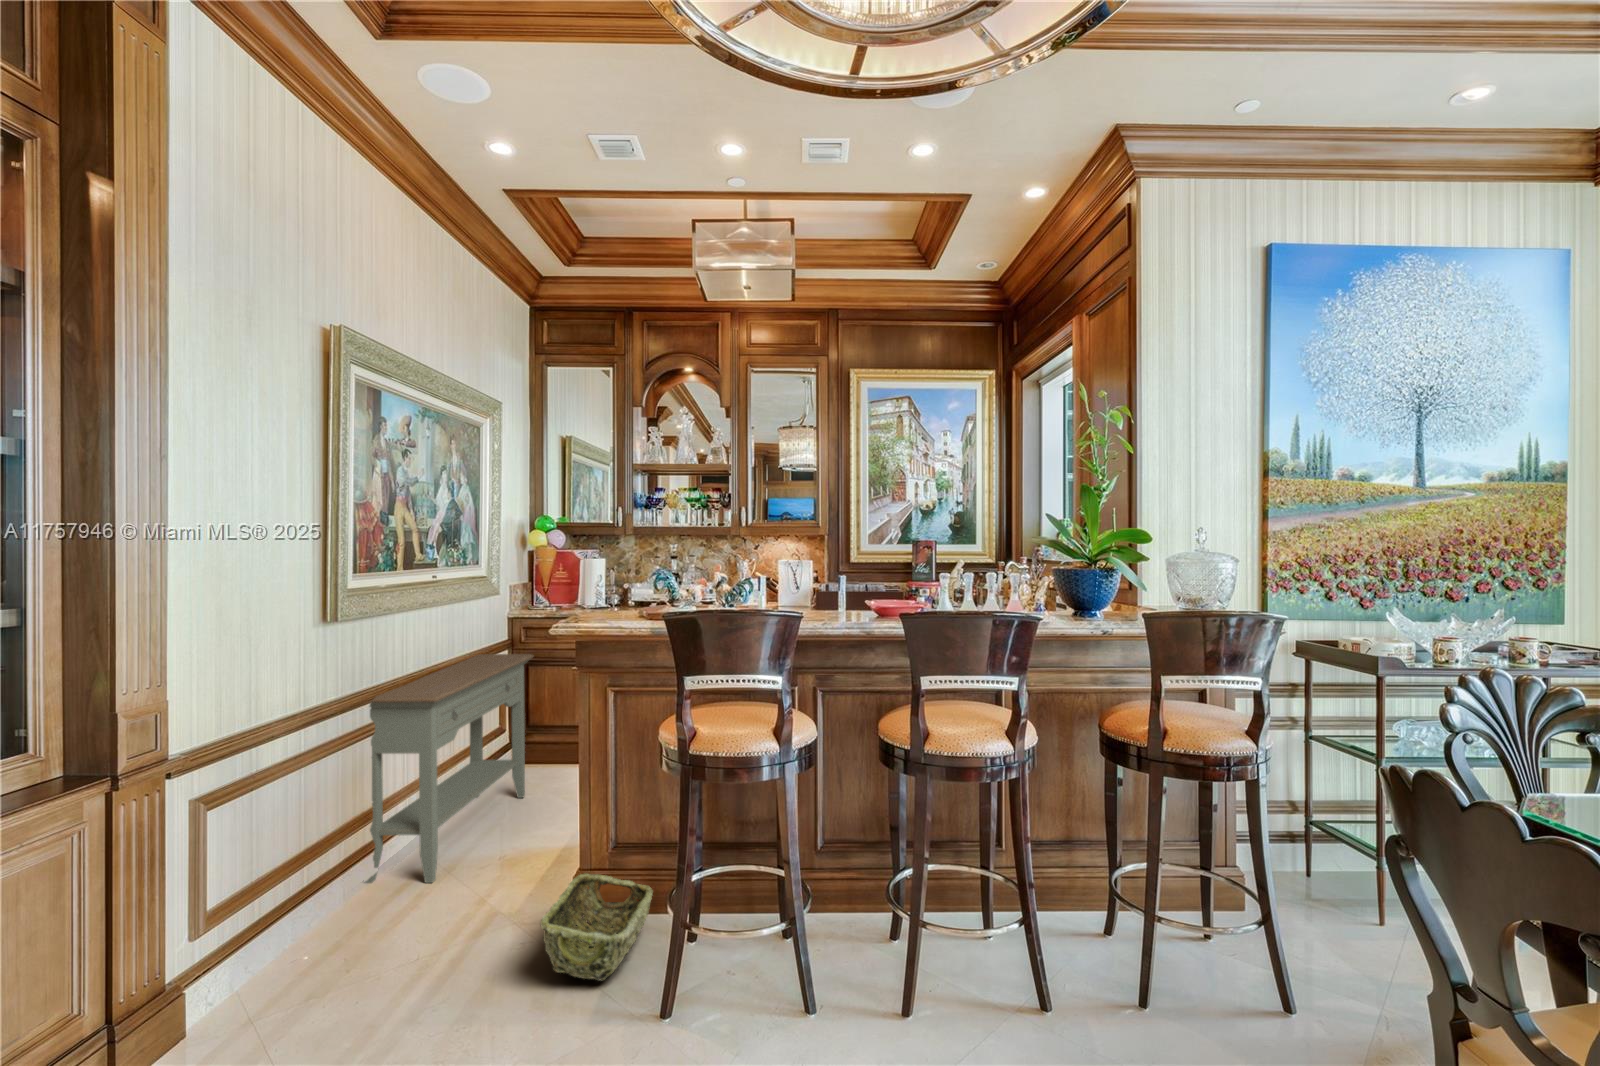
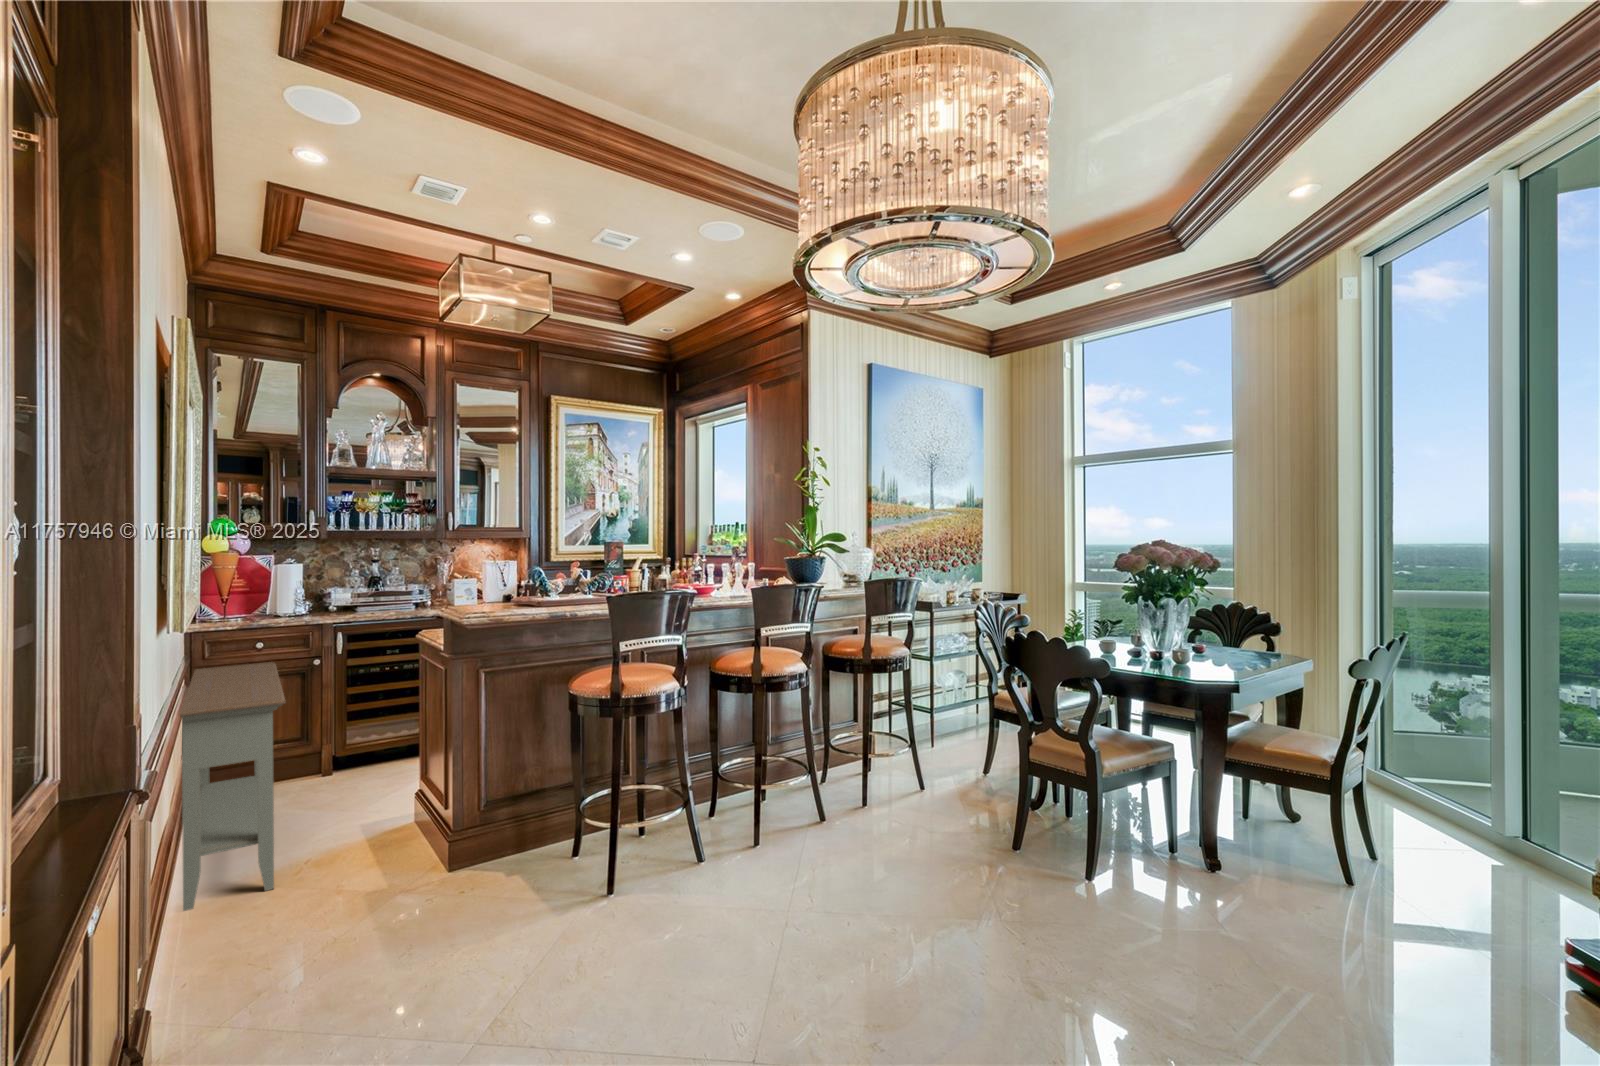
woven basket: present [540,873,653,980] -> none [483,819,575,890]

